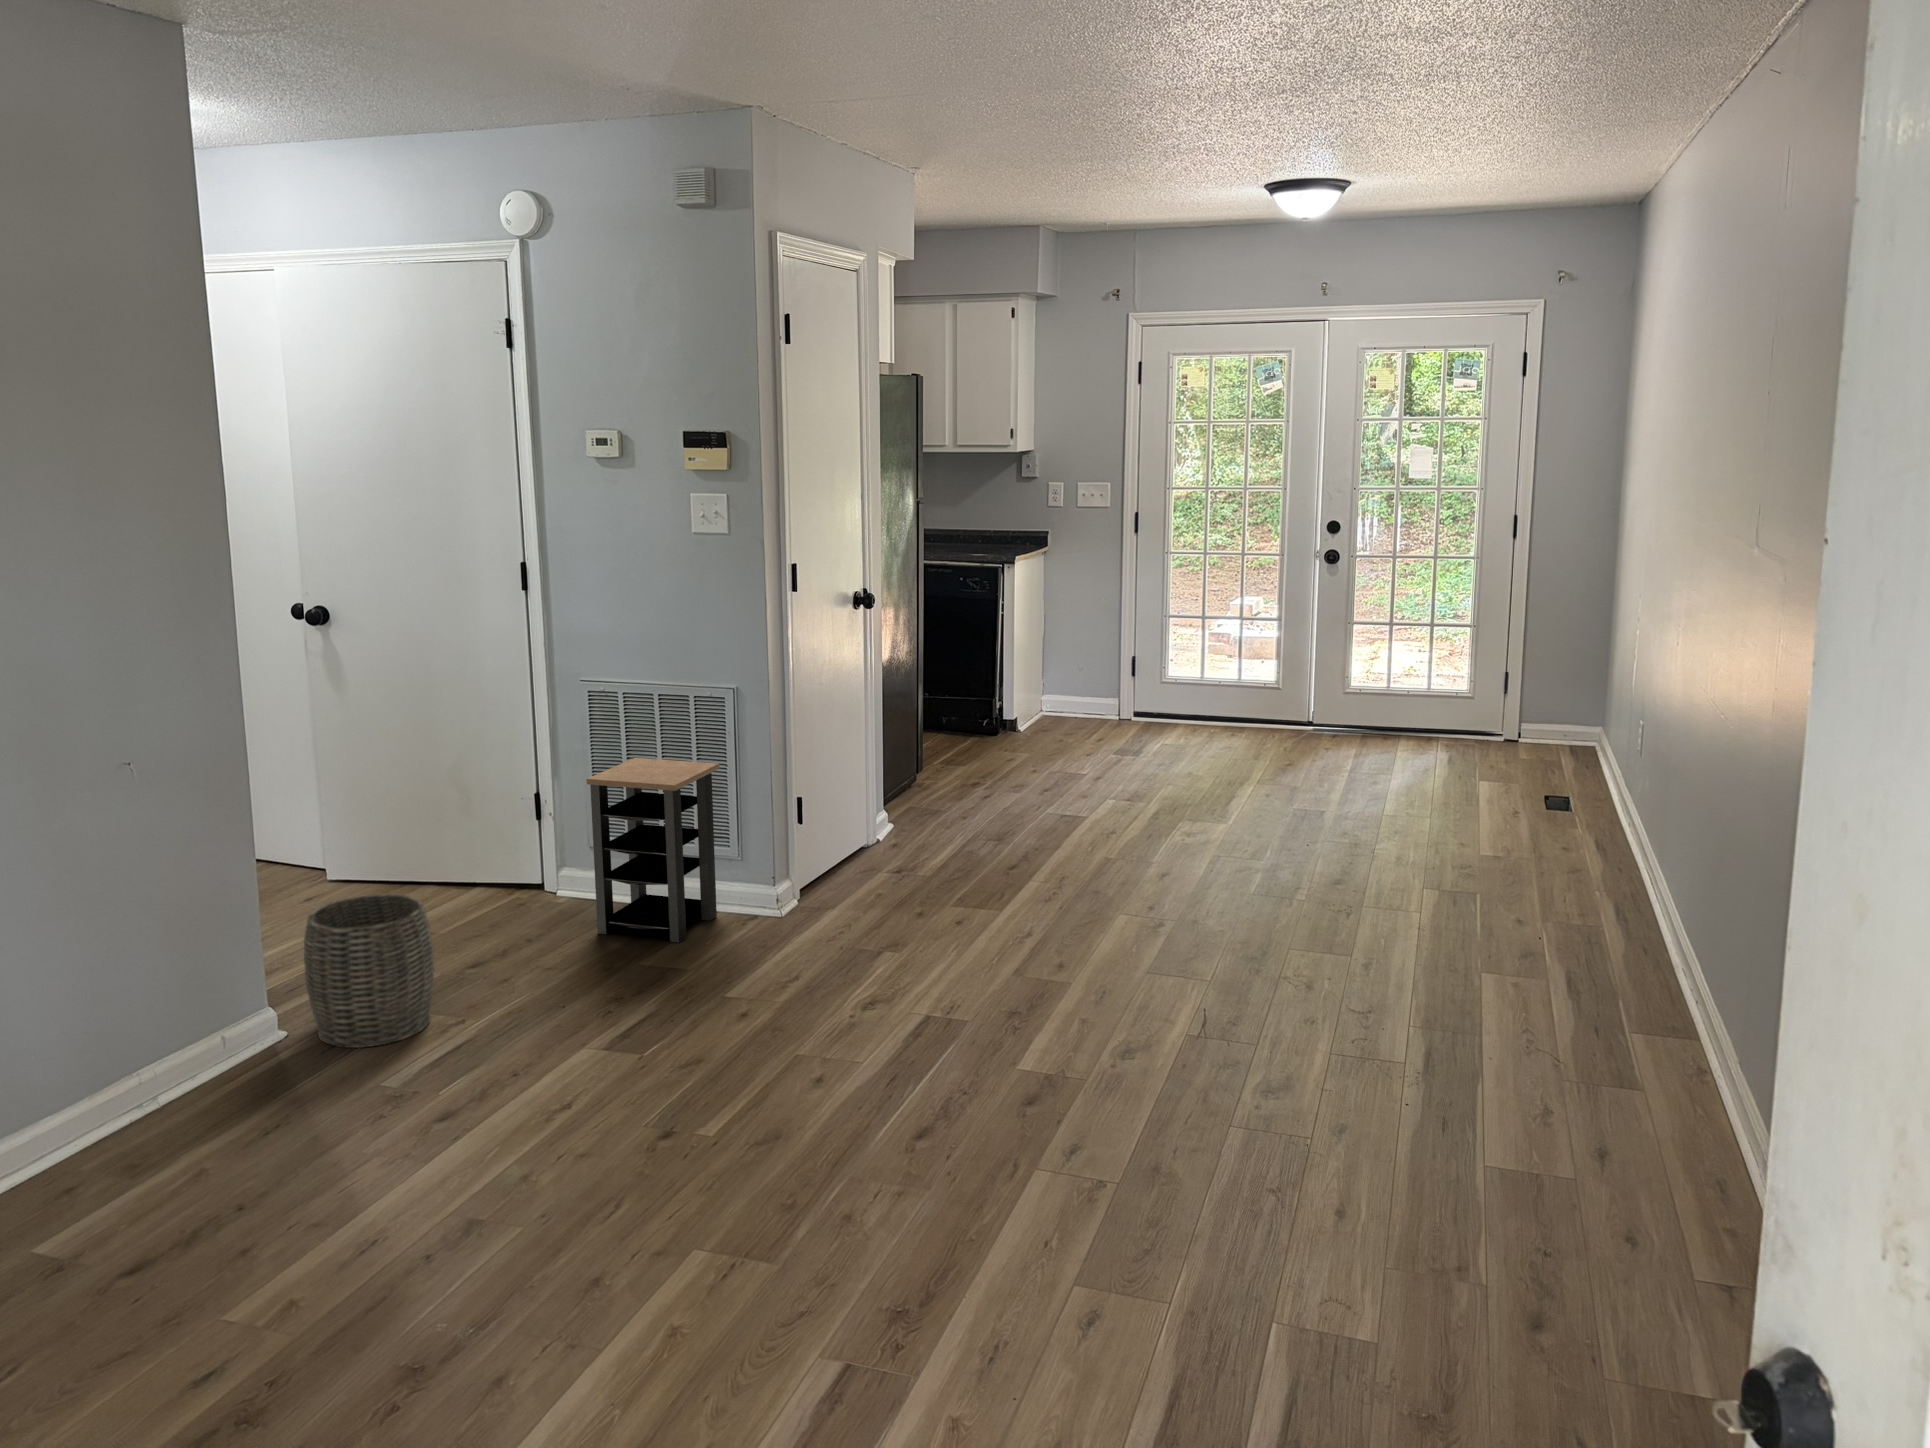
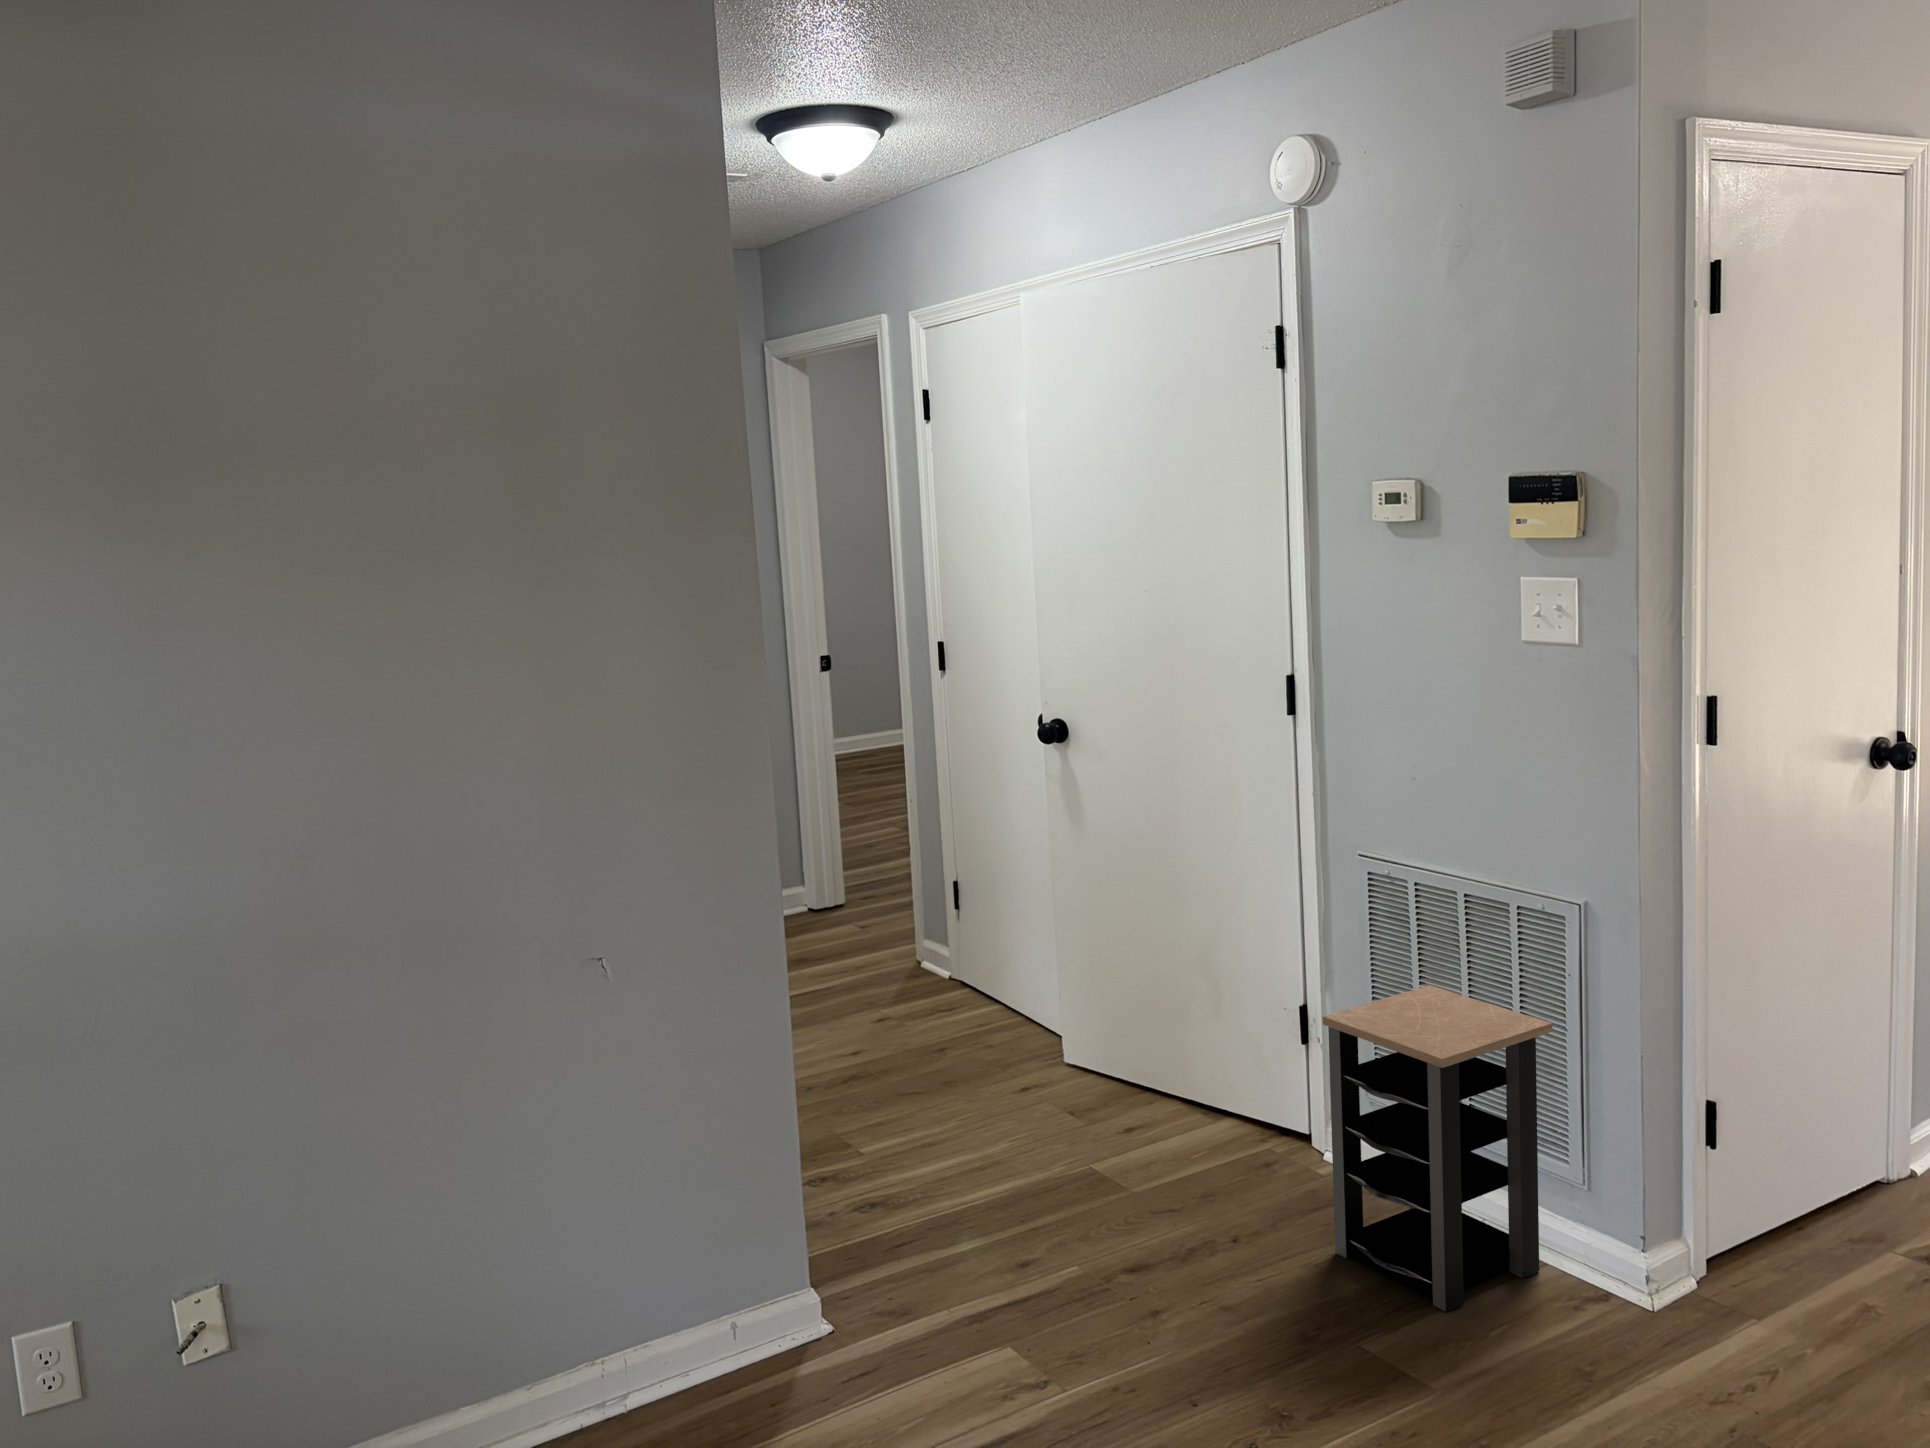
woven basket: present [304,894,435,1048] -> none [854,1145,1025,1378]

